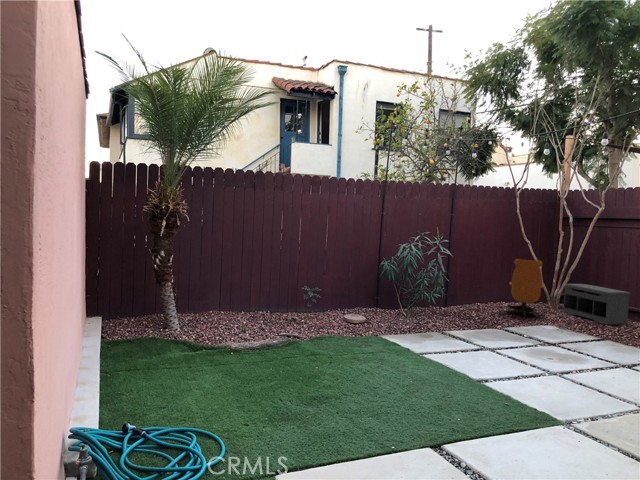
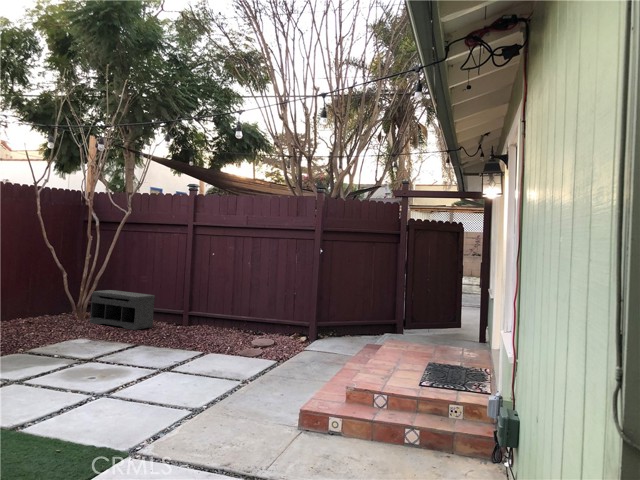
lounge chair: present [506,259,543,317] -> none [24,267,71,334]

